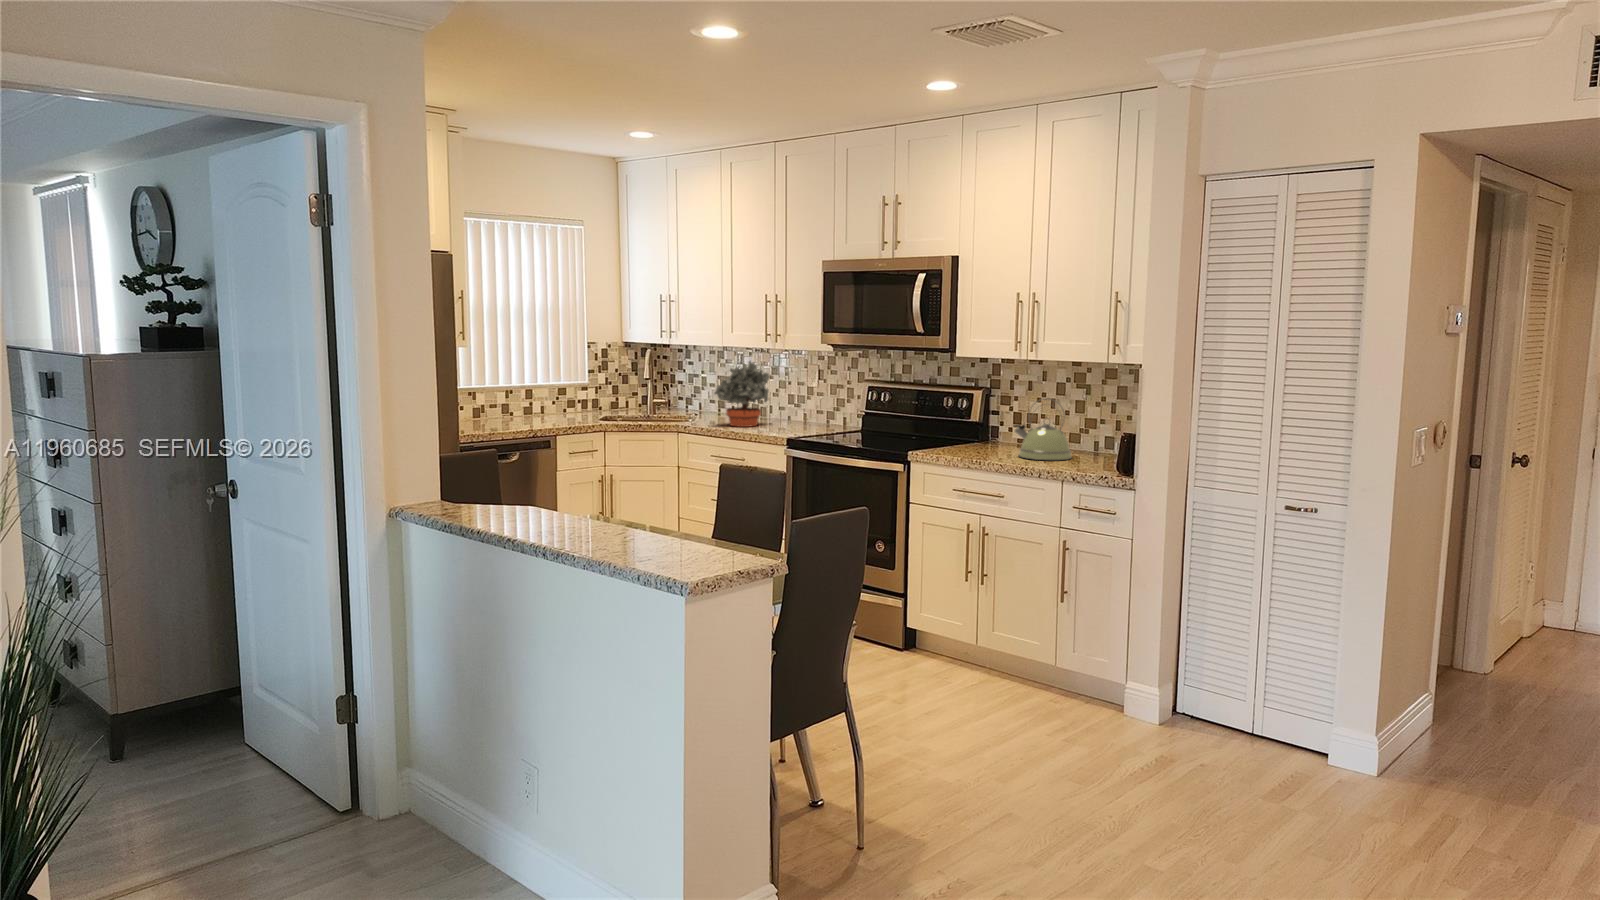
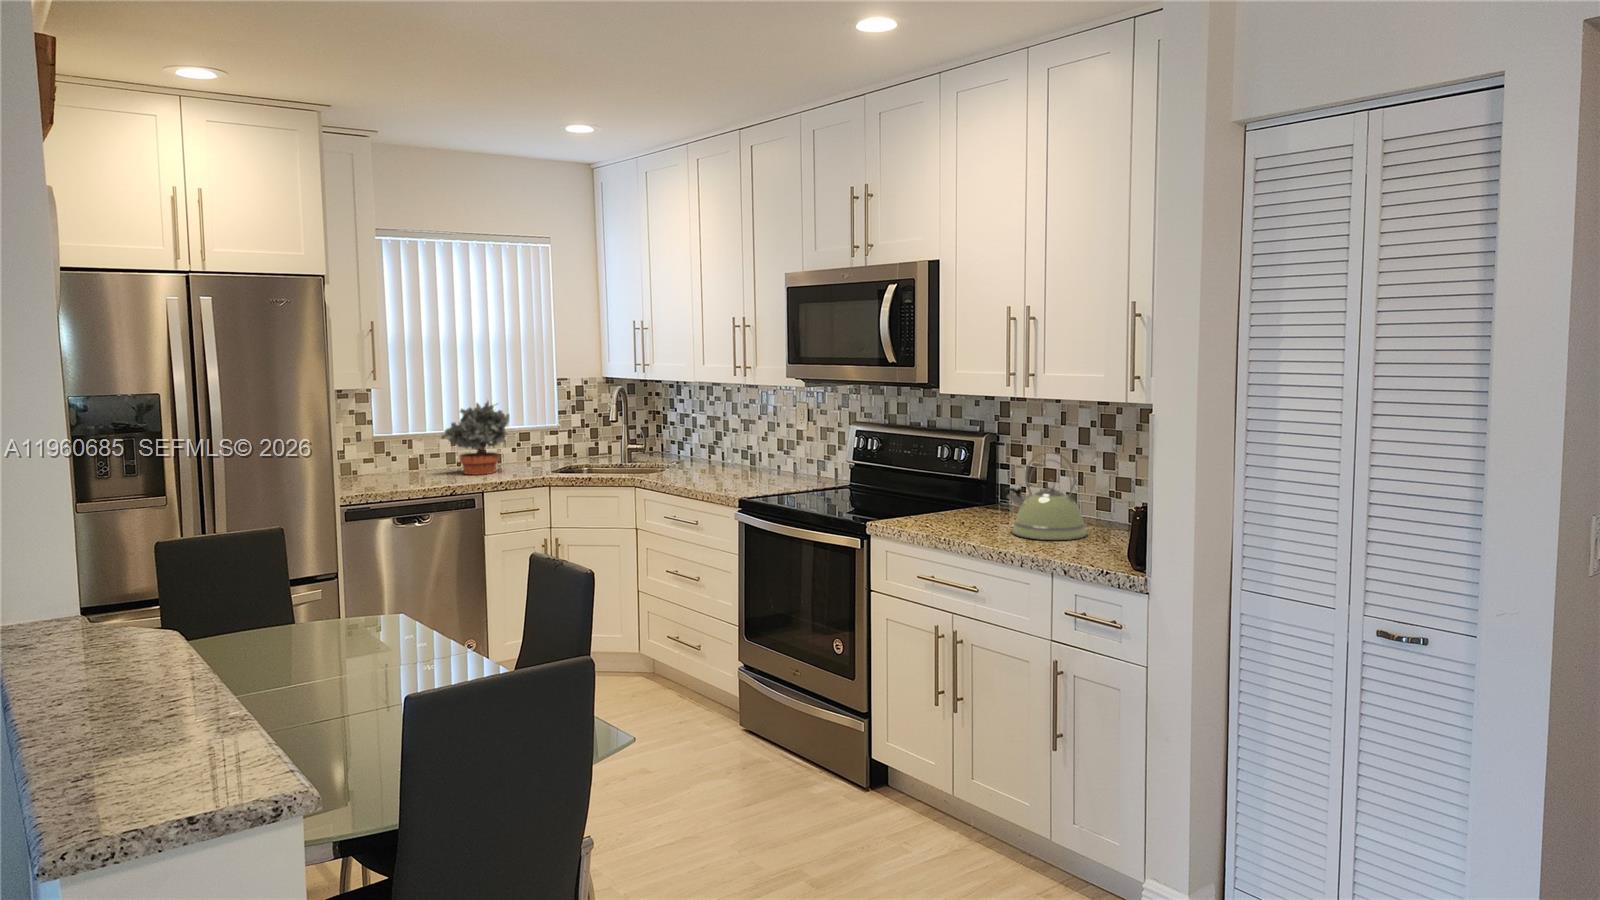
potted plant: present [714,361,770,427] -> present [441,402,510,475]

